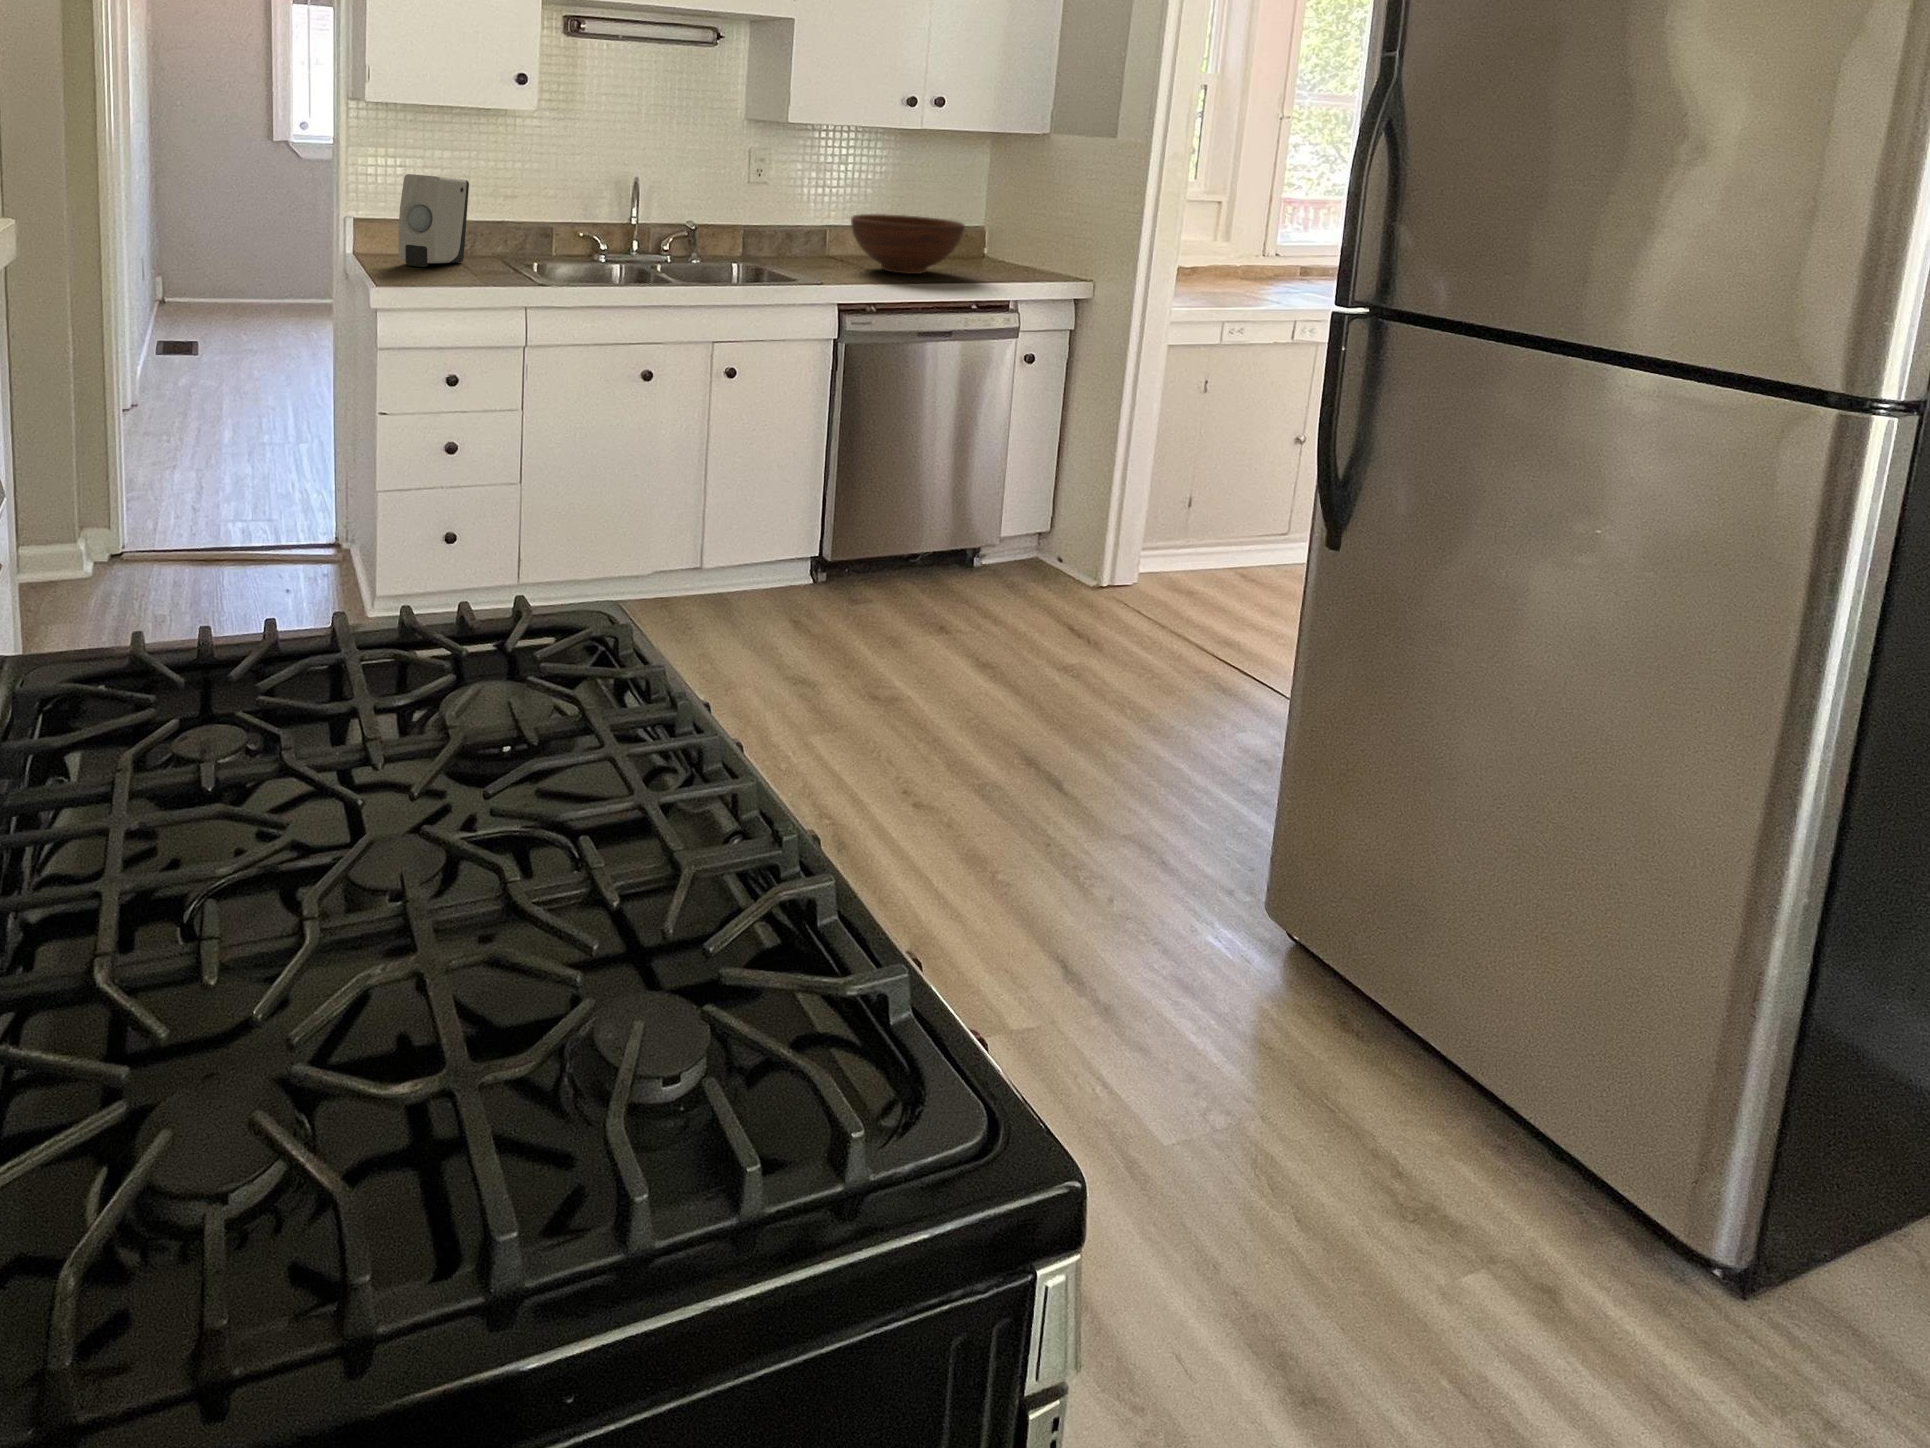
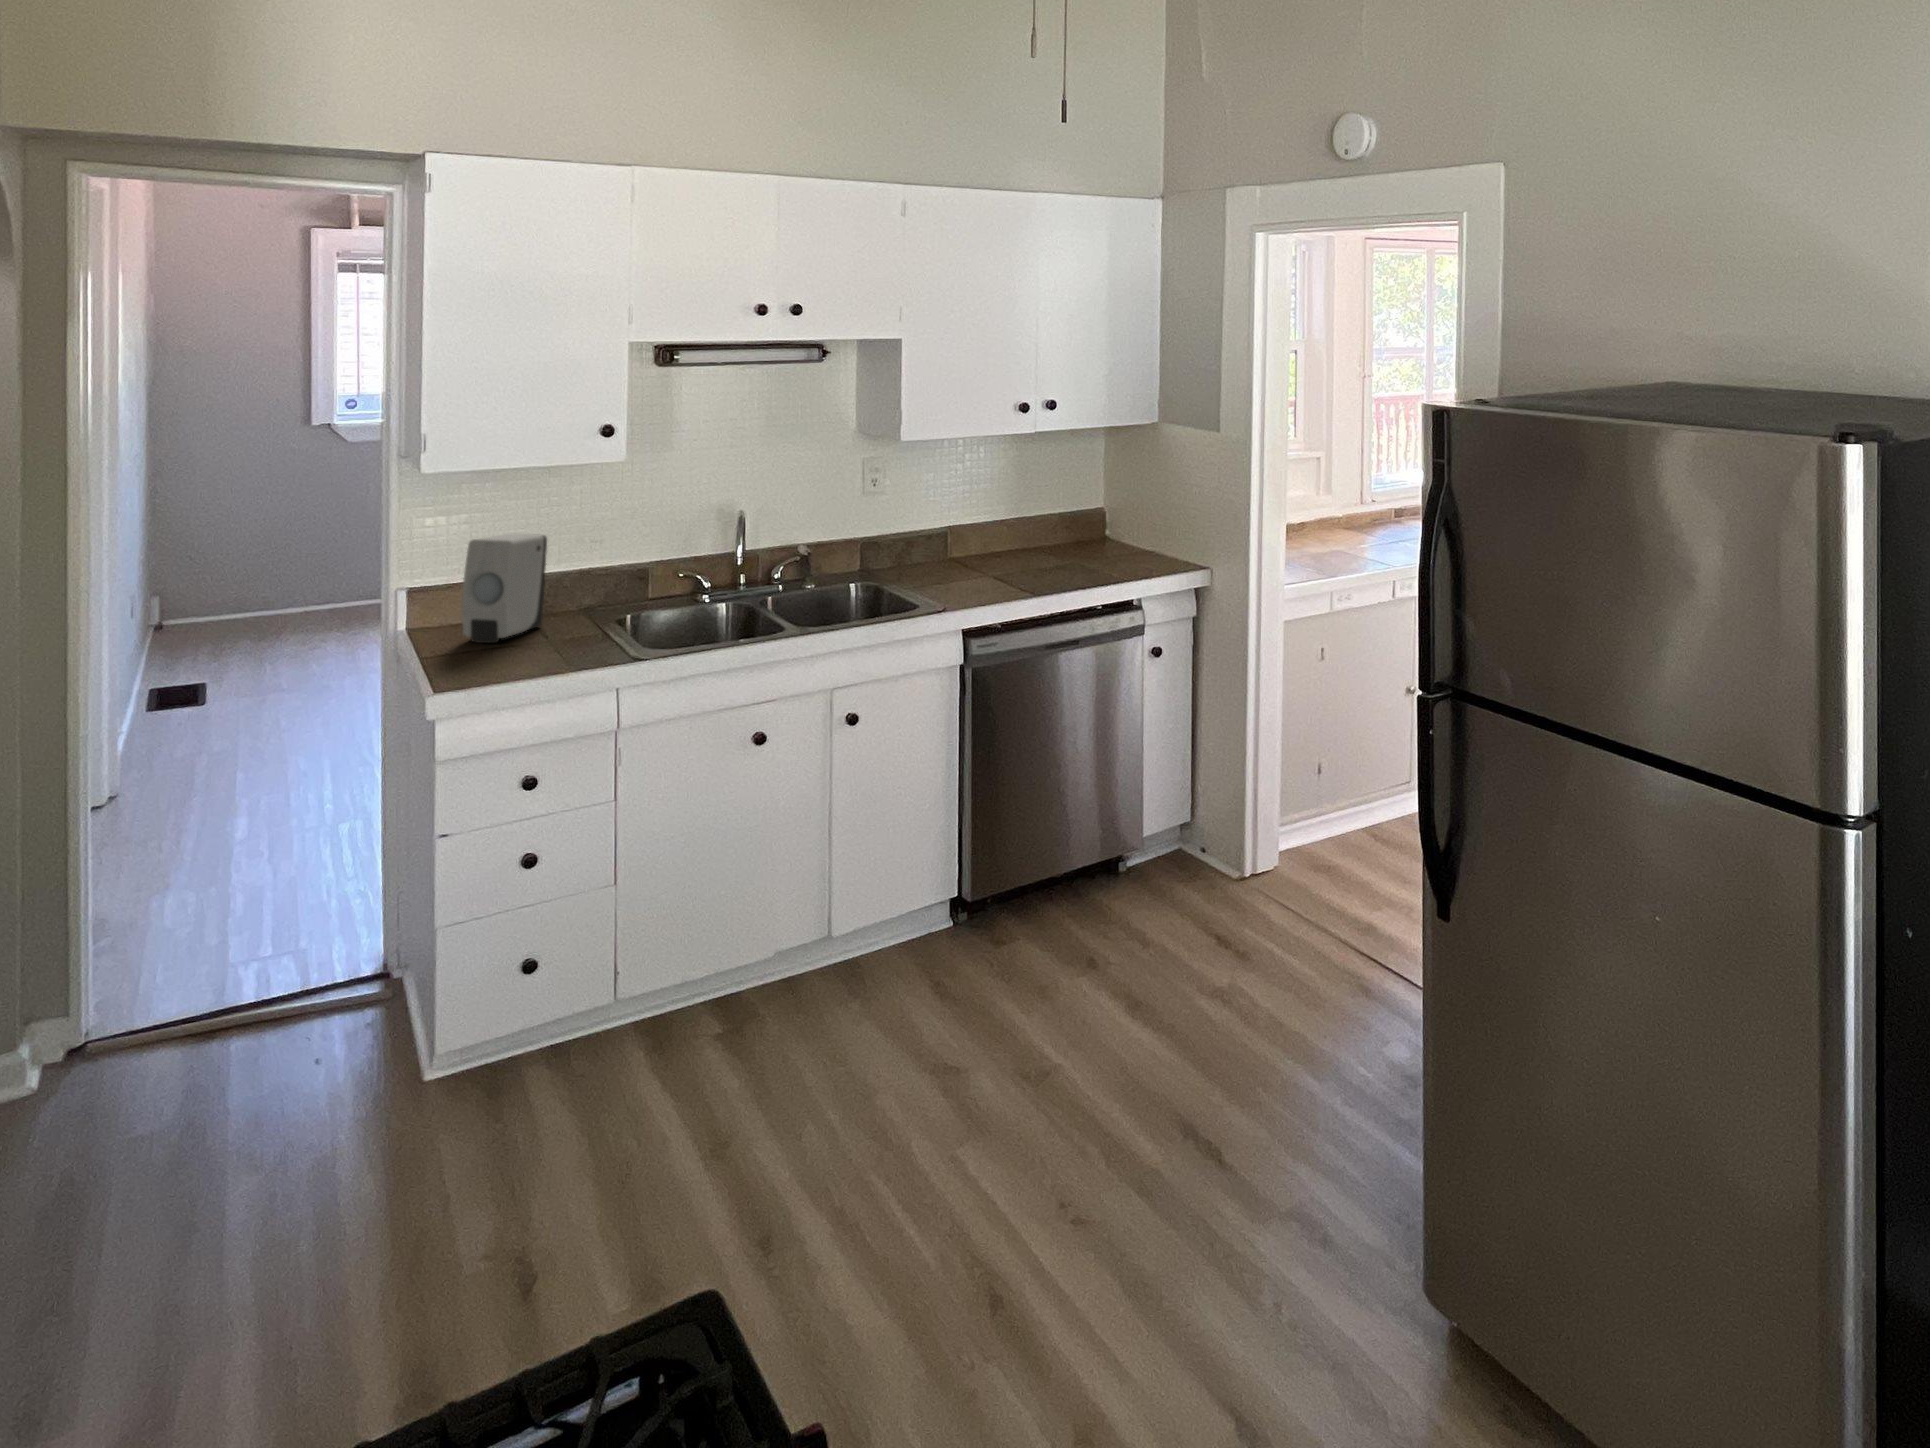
fruit bowl: present [851,214,965,274] -> none [972,512,1086,578]

